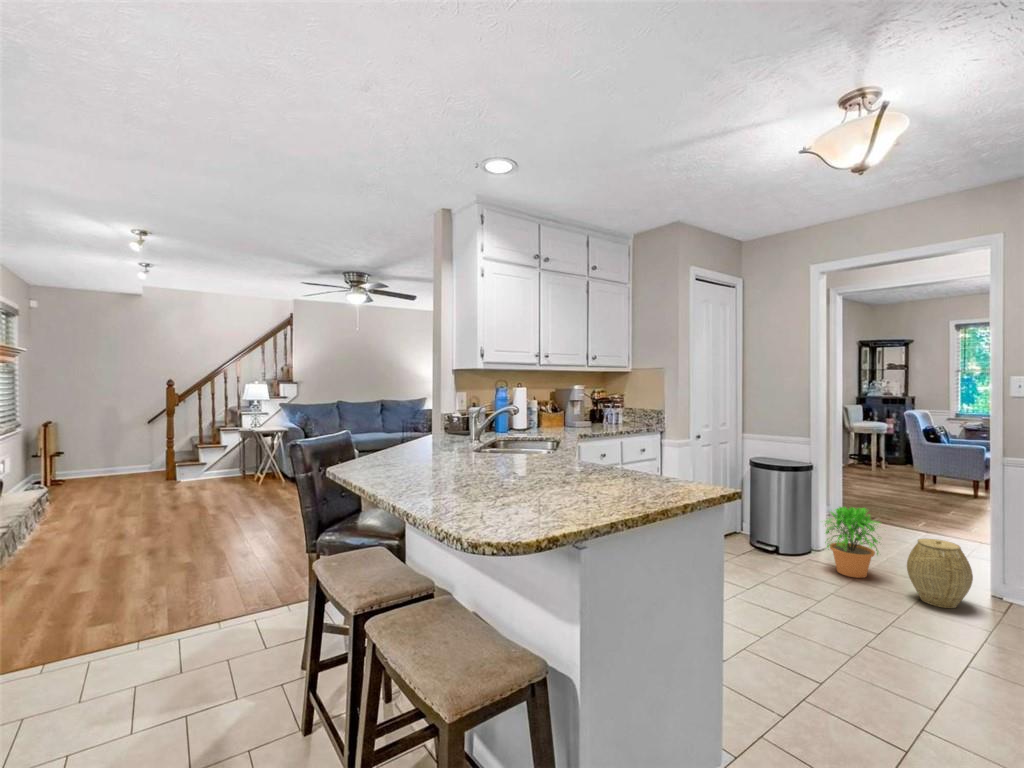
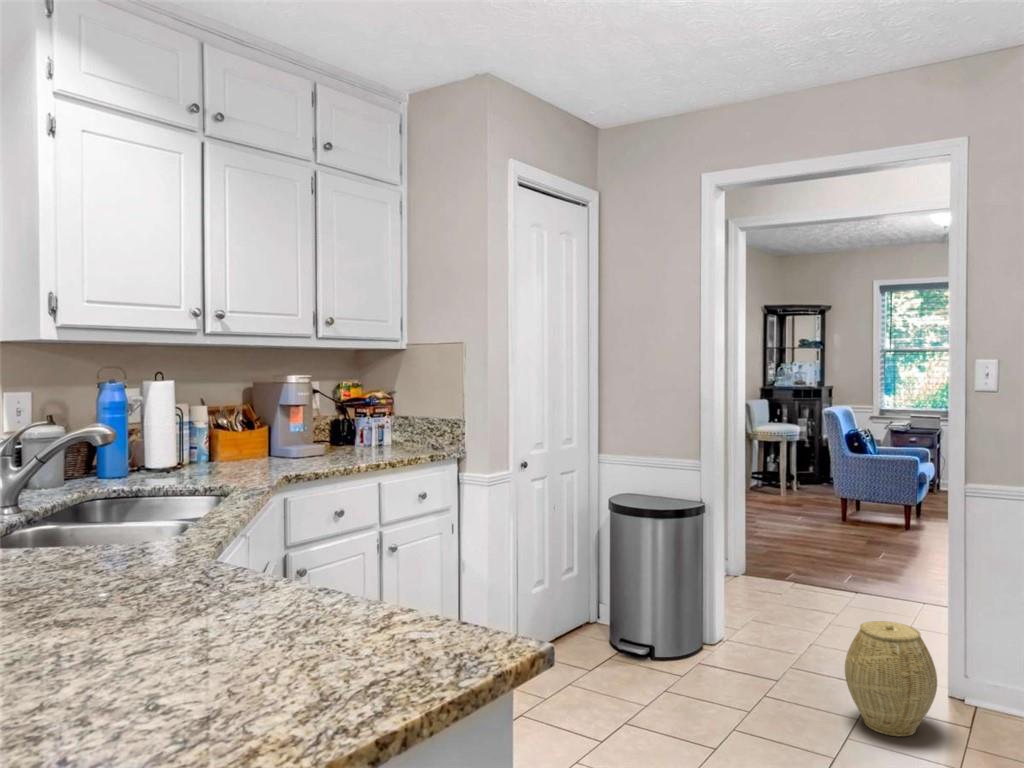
potted plant: present [825,507,880,578] -> none [714,571,817,693]

